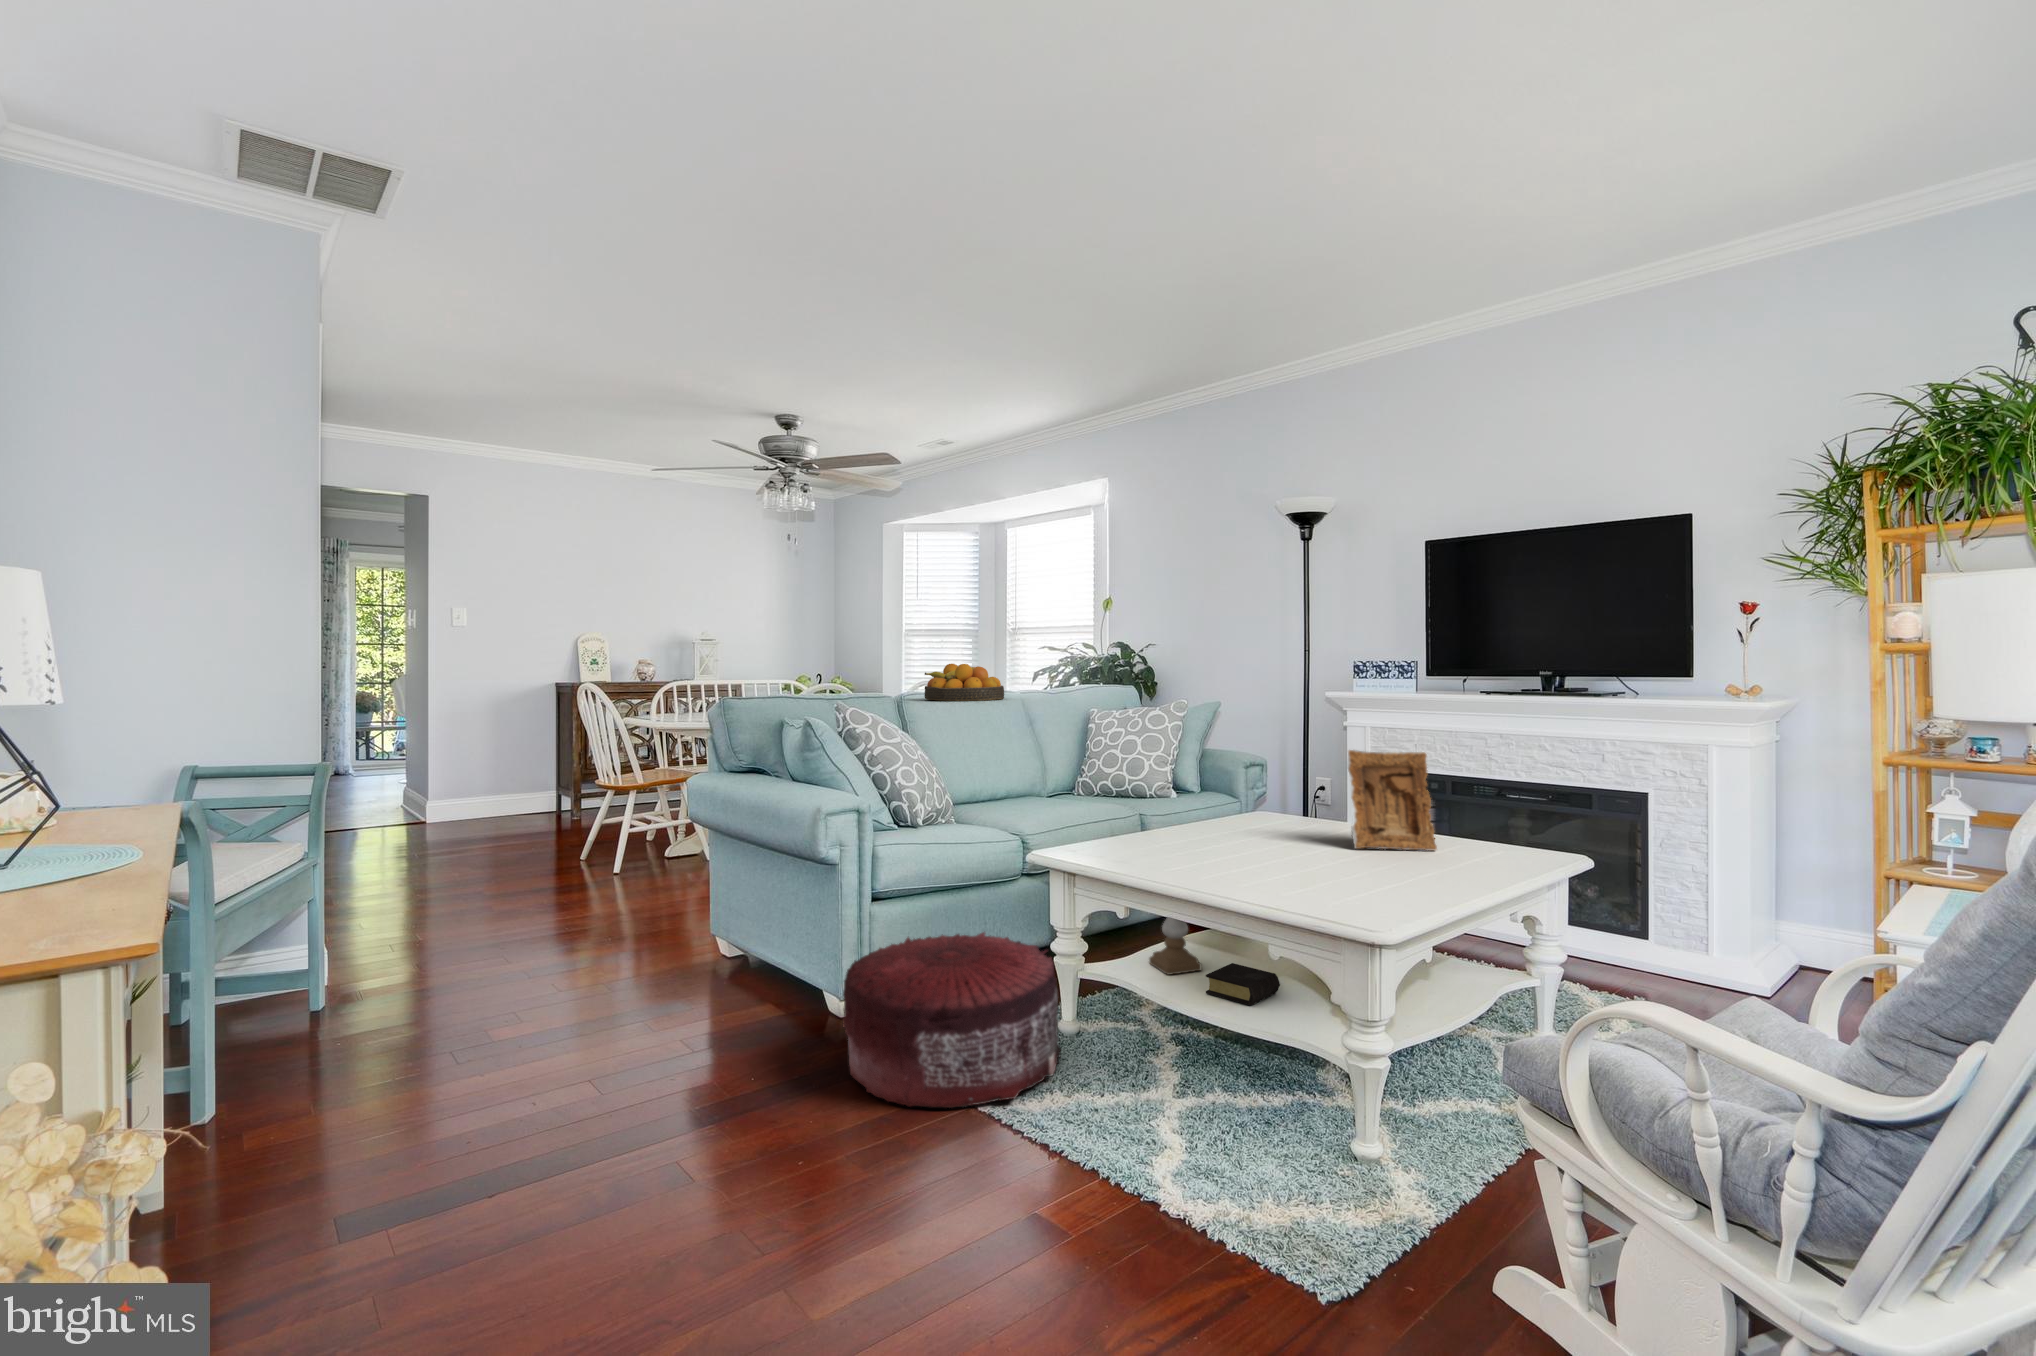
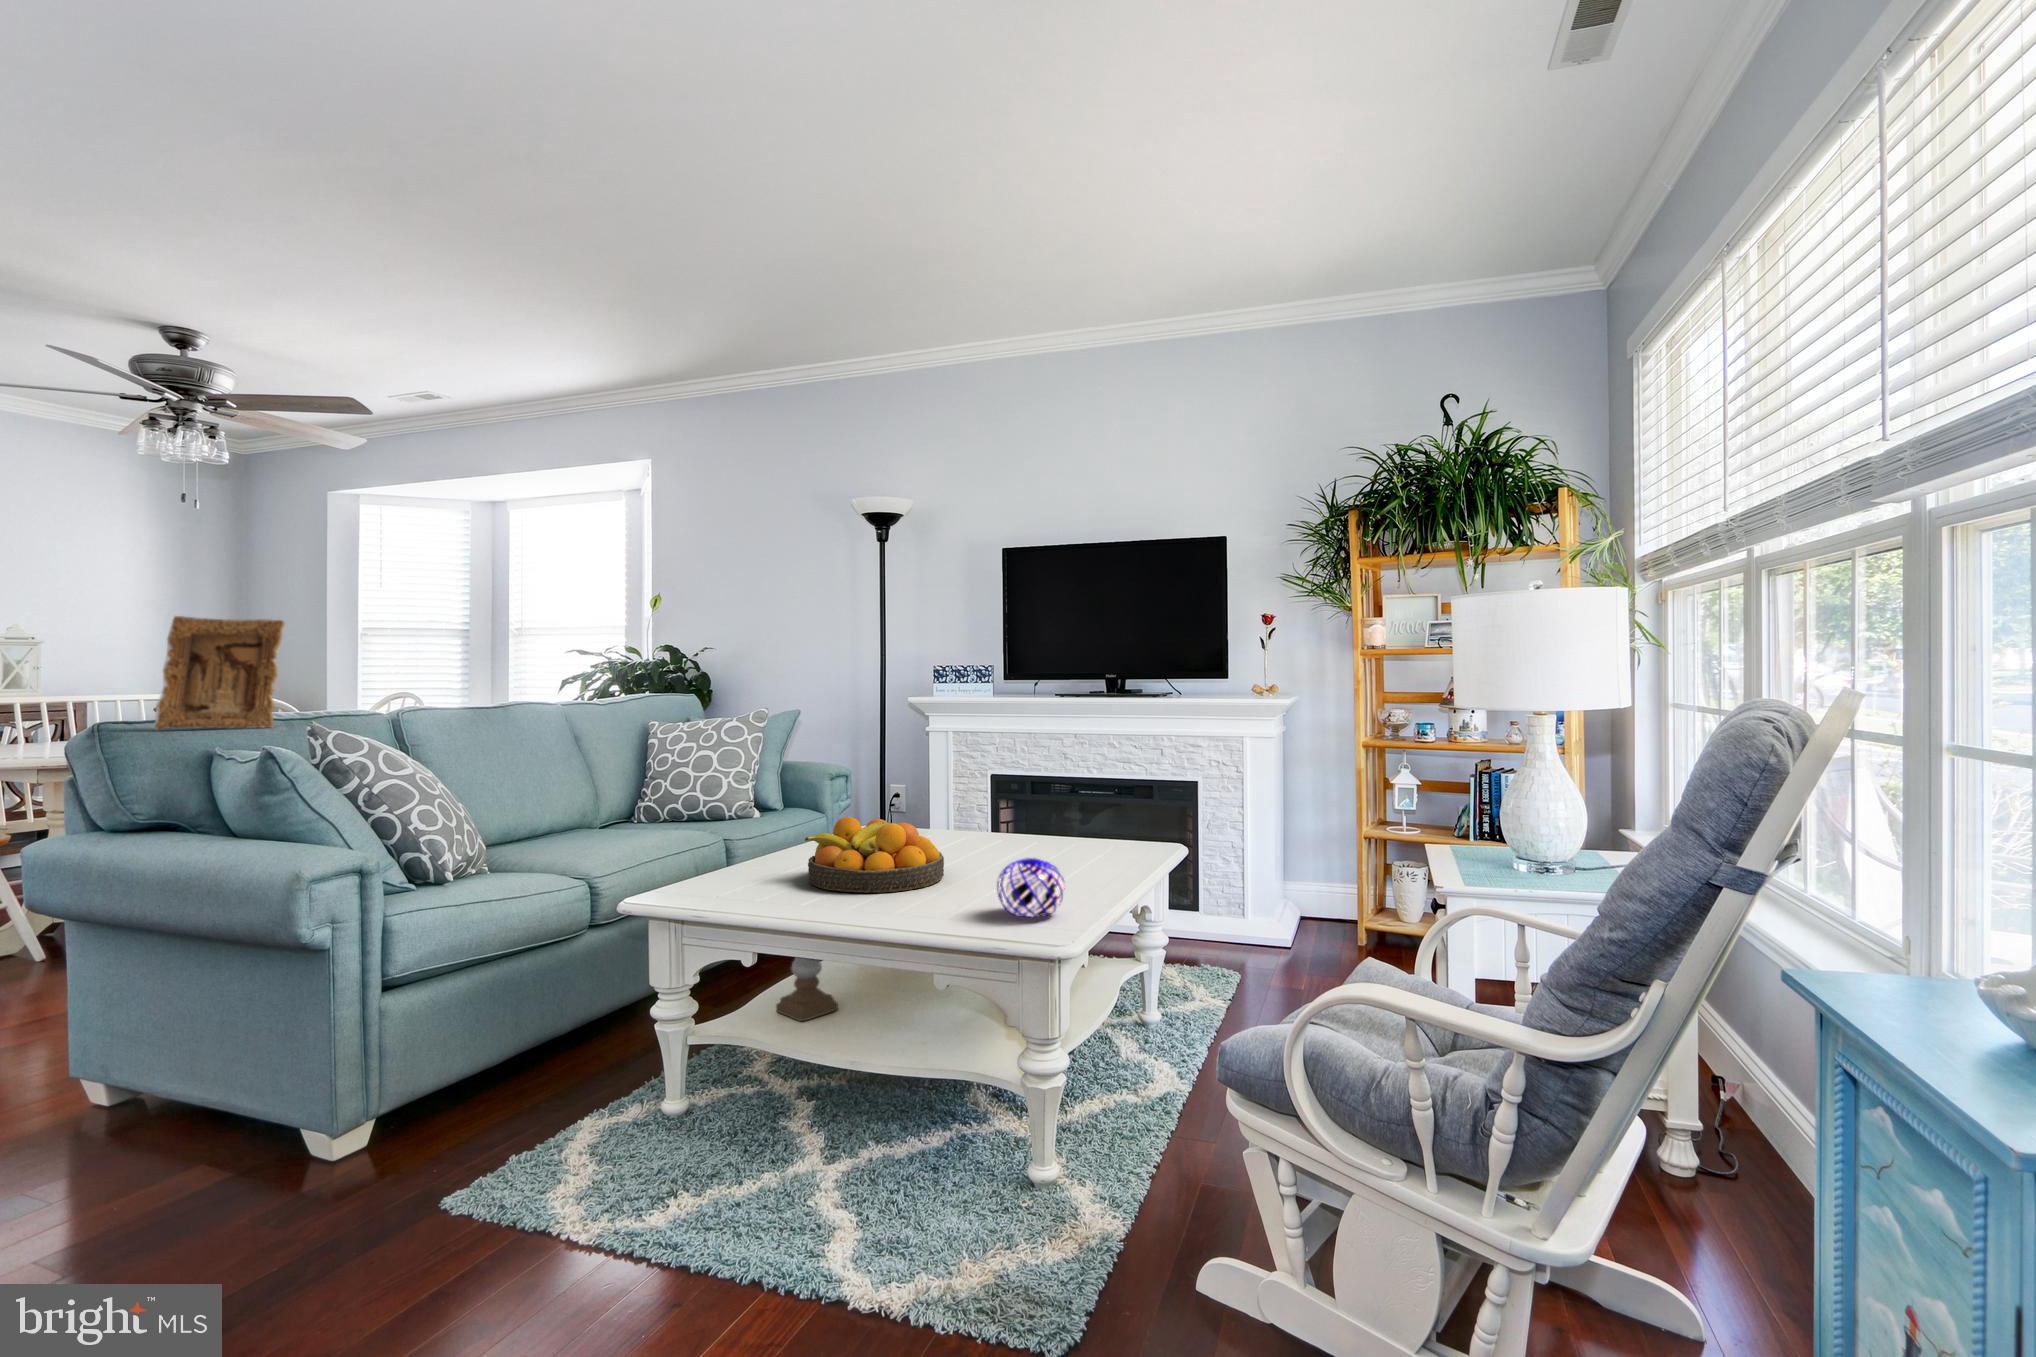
fruit bowl: present [924,664,1004,701] -> present [805,817,944,893]
picture frame: present [1348,750,1437,851] -> present [155,616,285,730]
decorative orb: none [1335,852,1404,909] -> present [997,858,1065,917]
pouf: present [843,932,1061,1108] -> none [352,1005,676,1267]
book: present [1206,963,1280,1006] -> none [852,996,931,1041]

